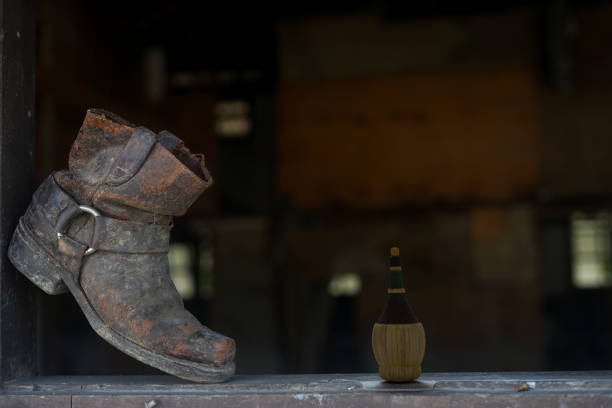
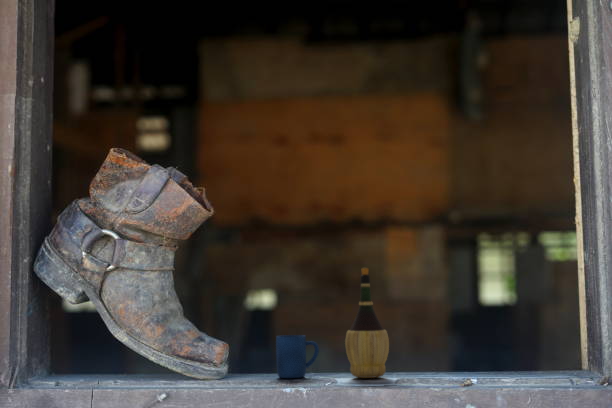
mug: none [290,329,341,381] -> present [276,335,319,378]

